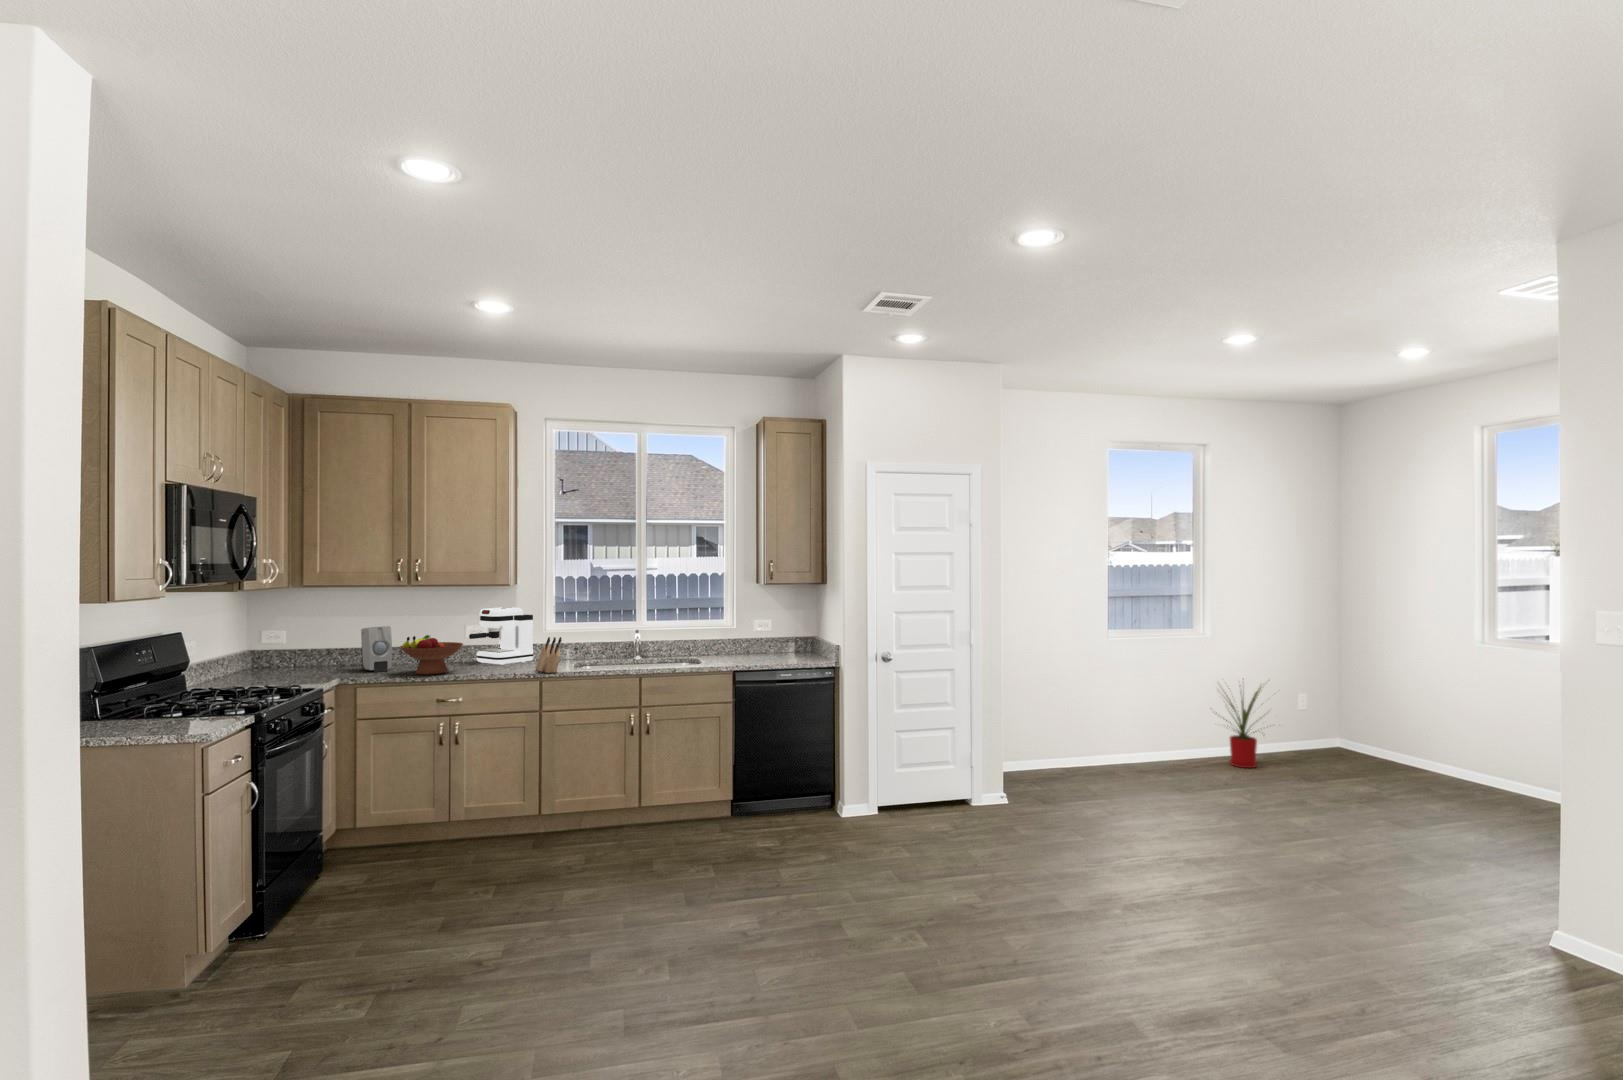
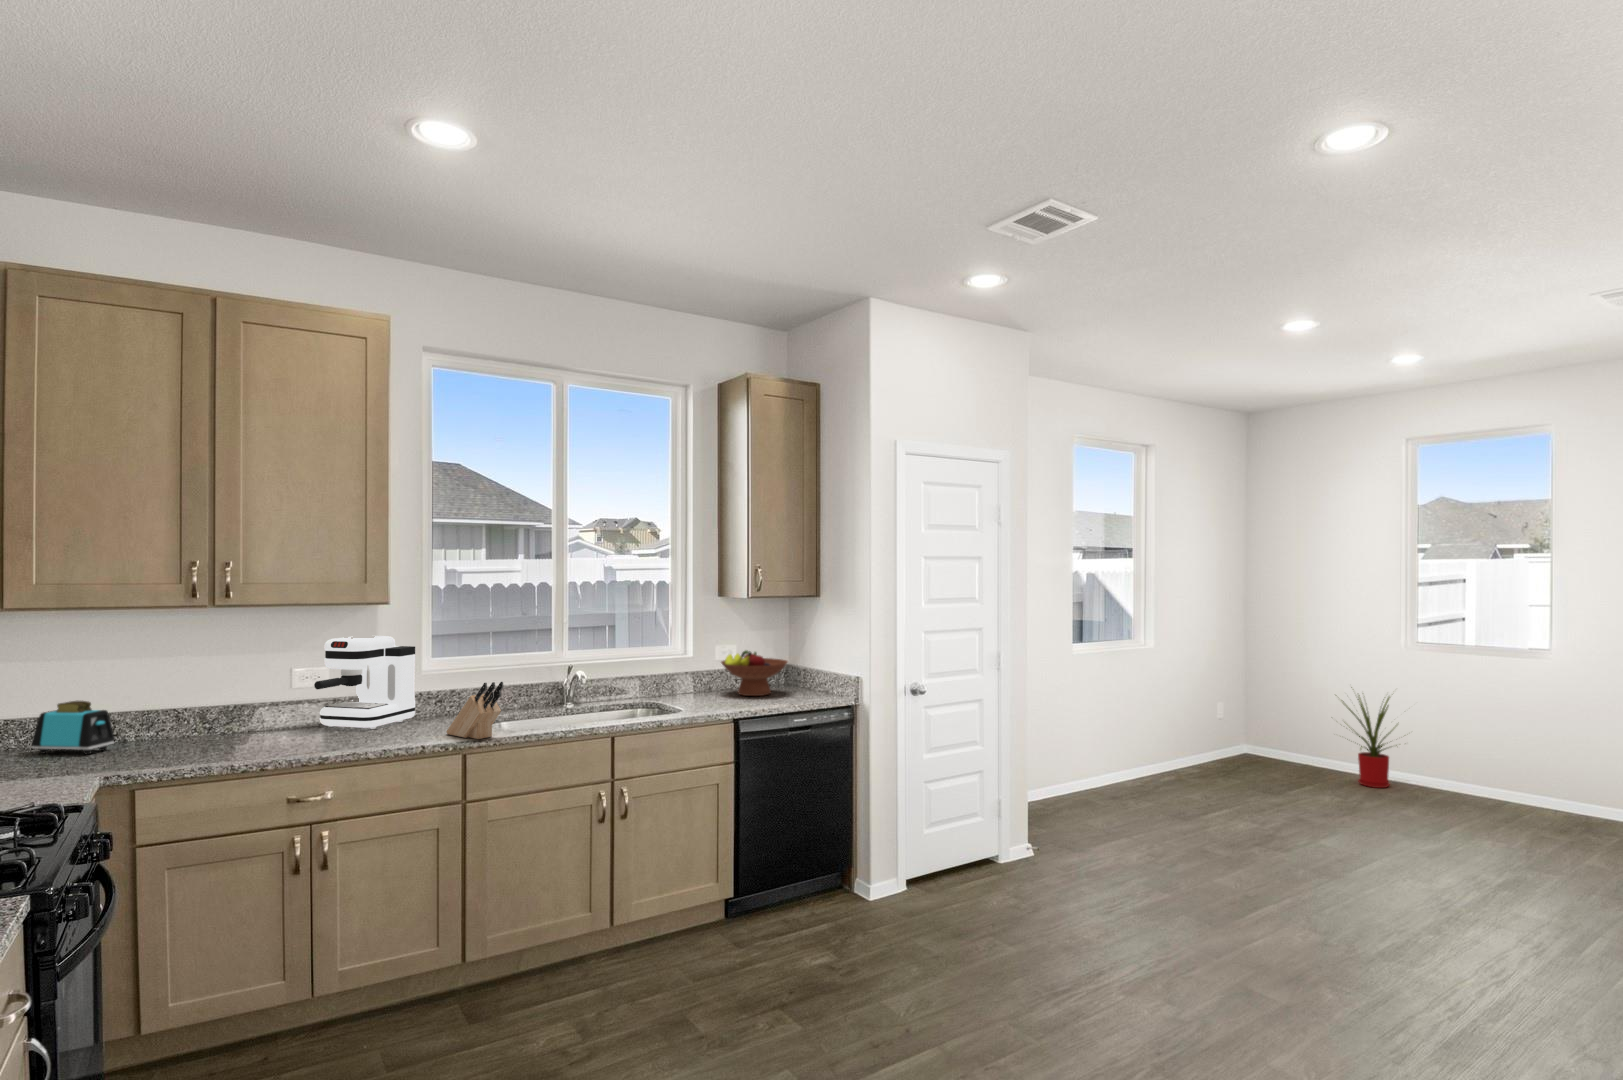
soap dispenser: present [361,626,392,672] -> none [116,675,183,757]
fruit bowl: present [400,635,463,674] -> present [721,651,788,696]
toaster: none [325,639,364,669] -> present [32,701,115,754]
house plant: present [1226,688,1265,768] -> present [1341,687,1397,788]

